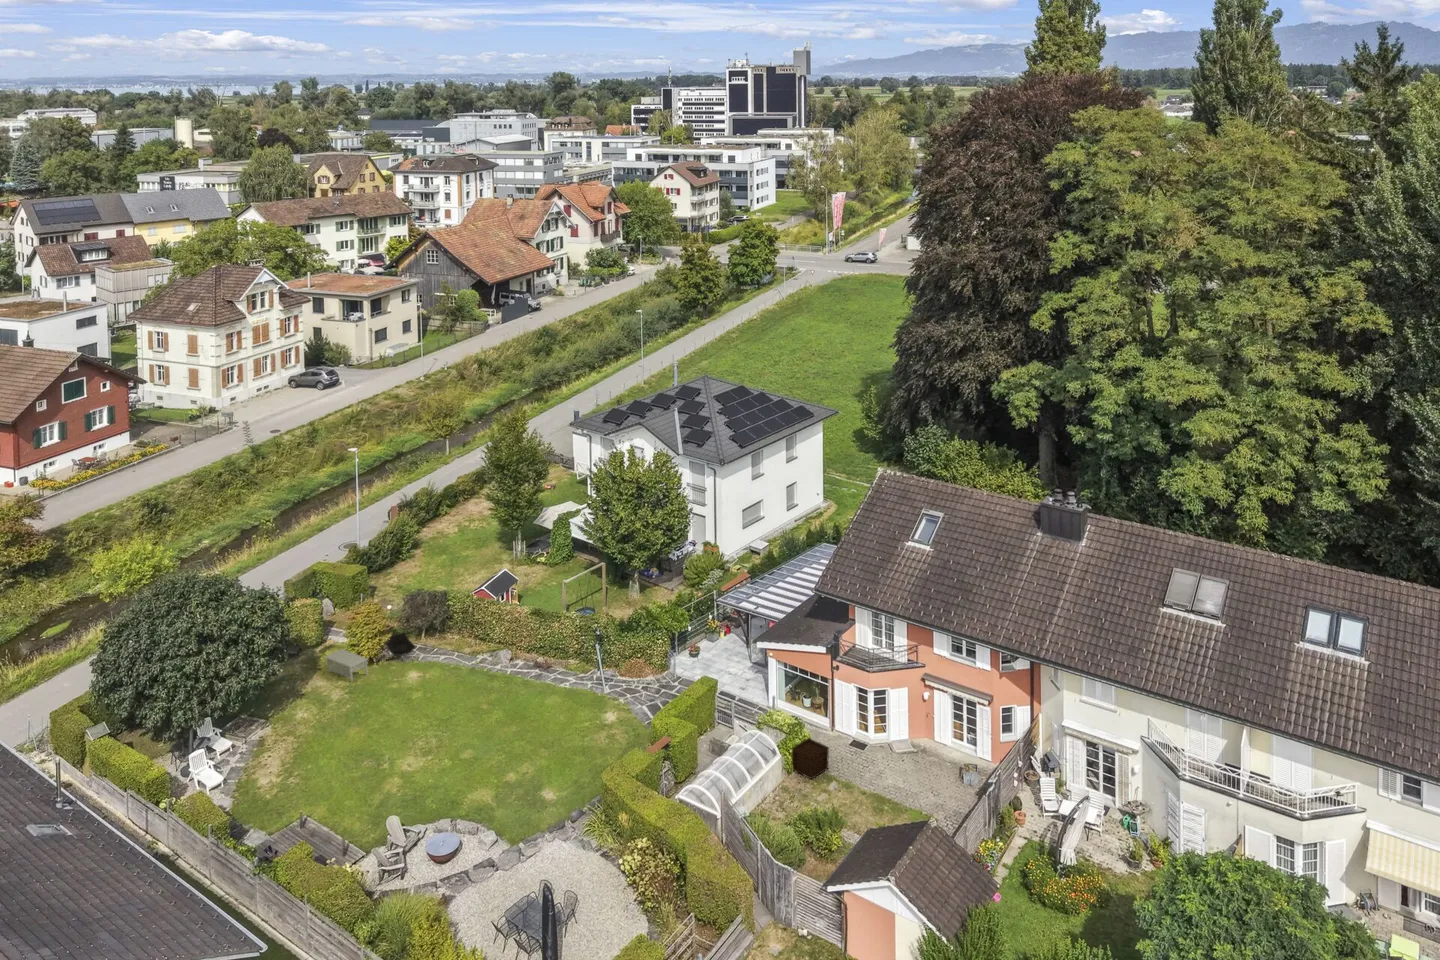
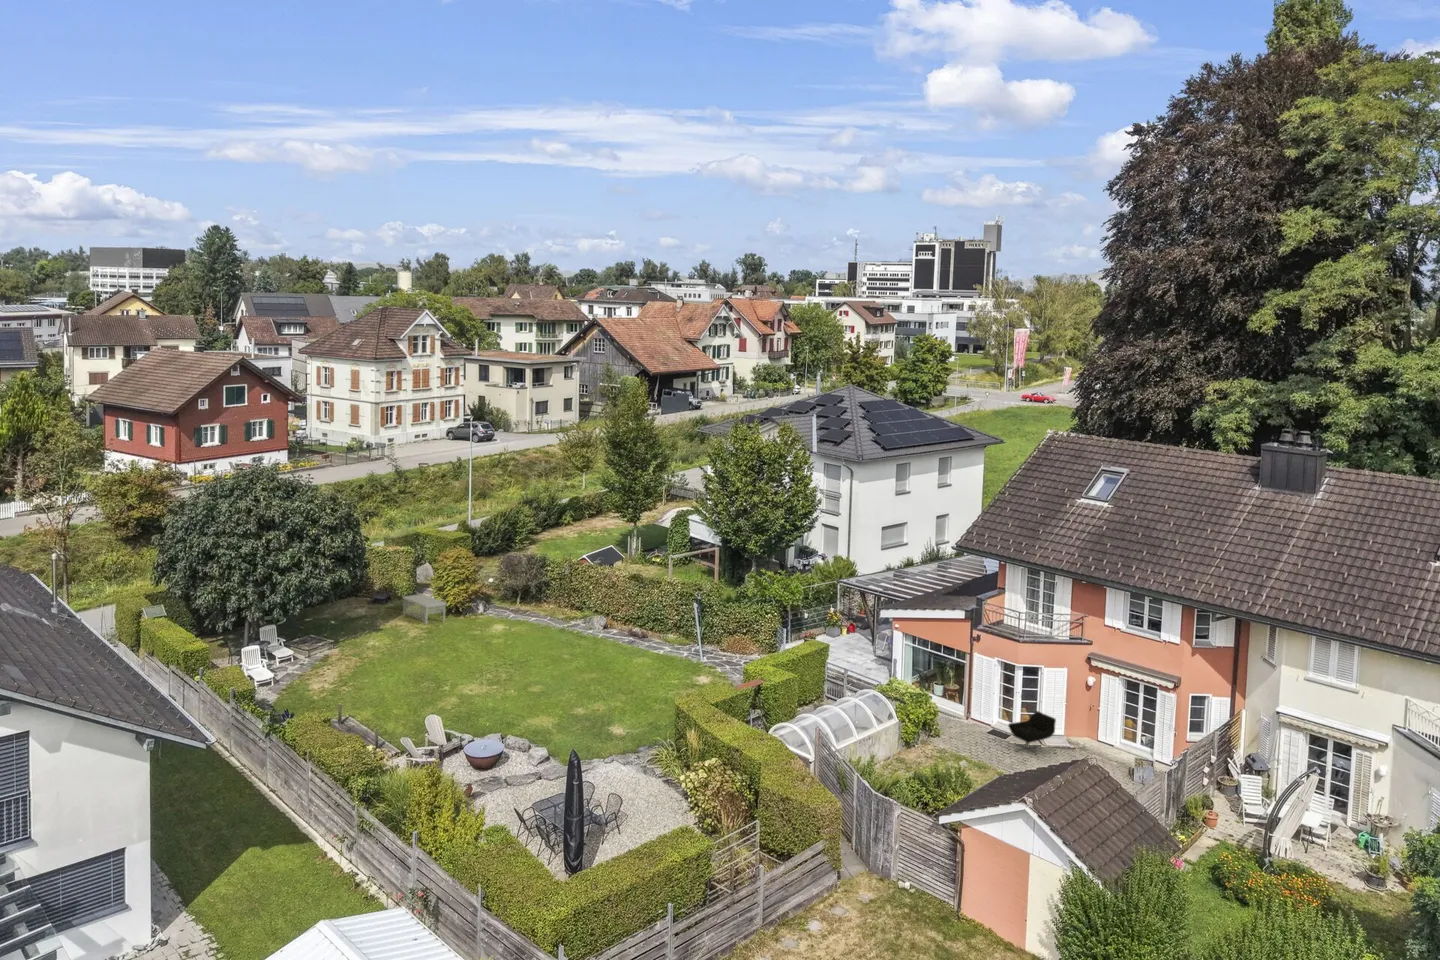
lounge chair: present [387,633,415,659] -> present [1008,711,1056,749]
wooden crate: present [792,738,829,779] -> none [913,713,962,759]

